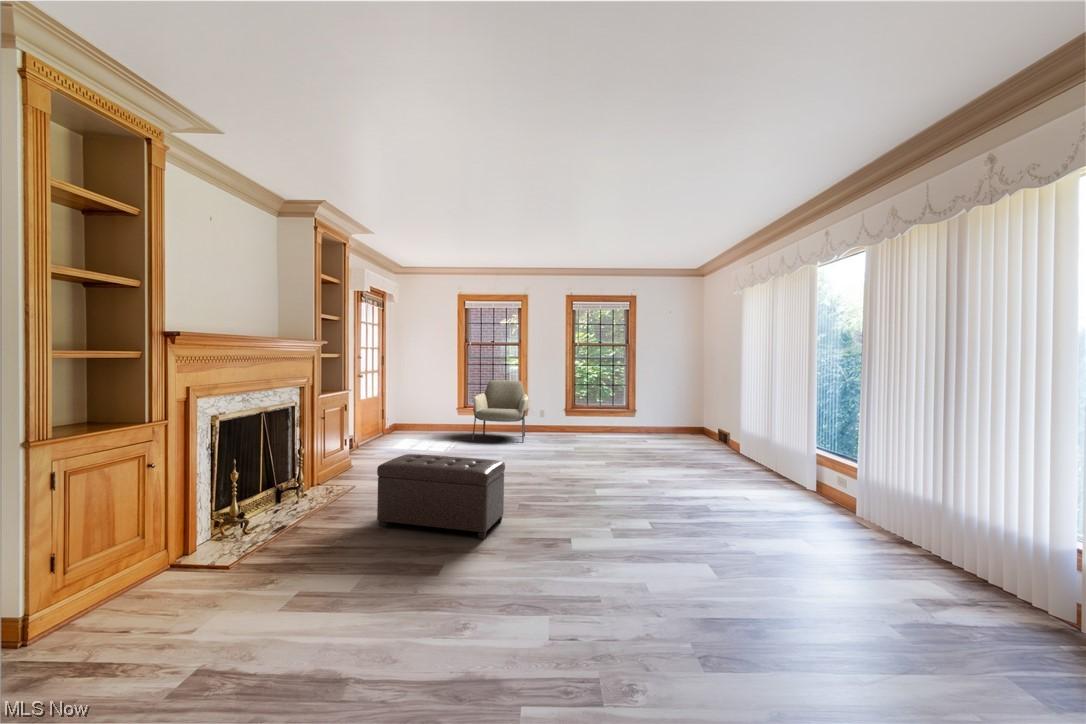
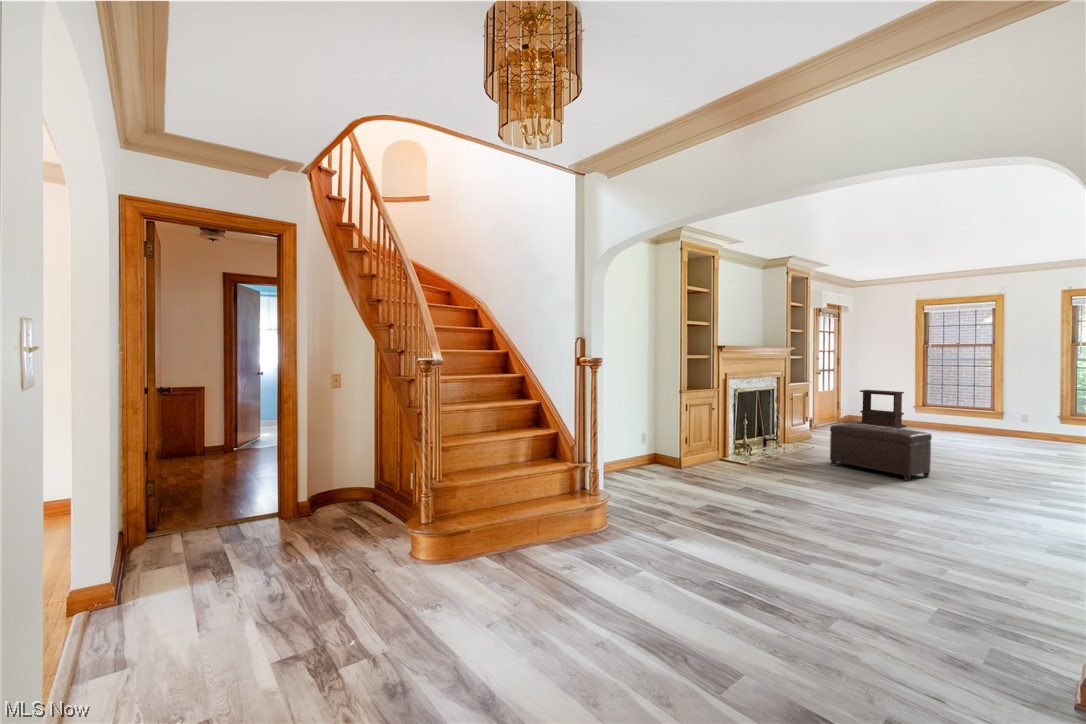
armchair: present [472,380,528,442] -> none [928,381,998,441]
side table: none [402,393,451,435] -> present [857,390,906,428]

